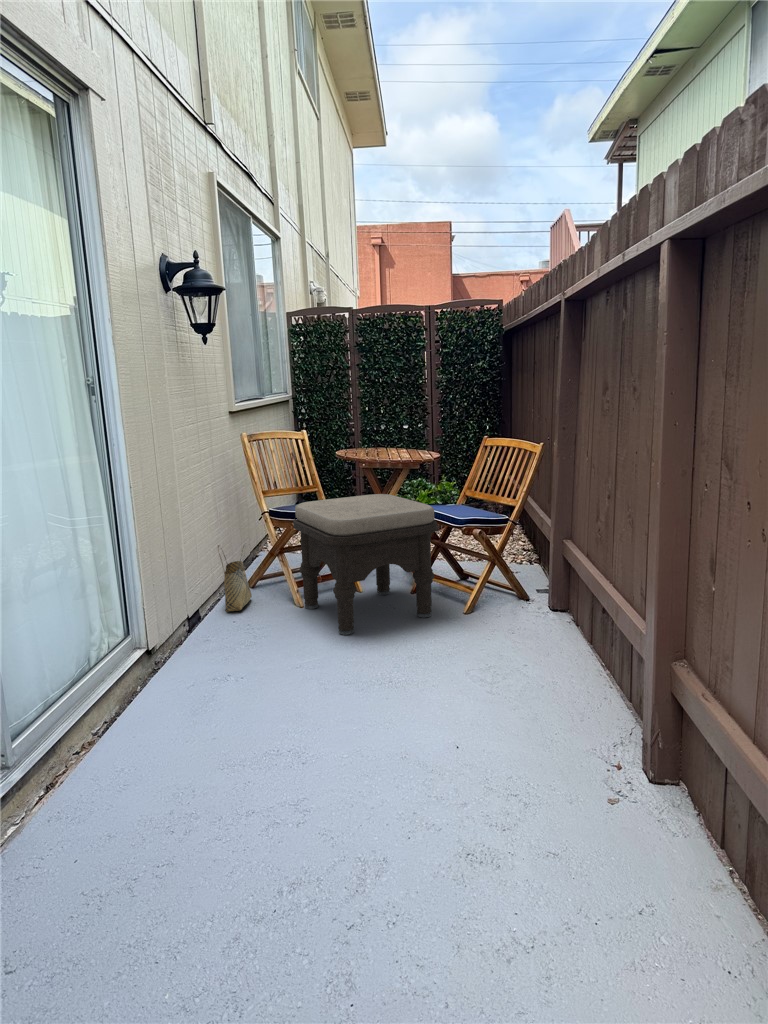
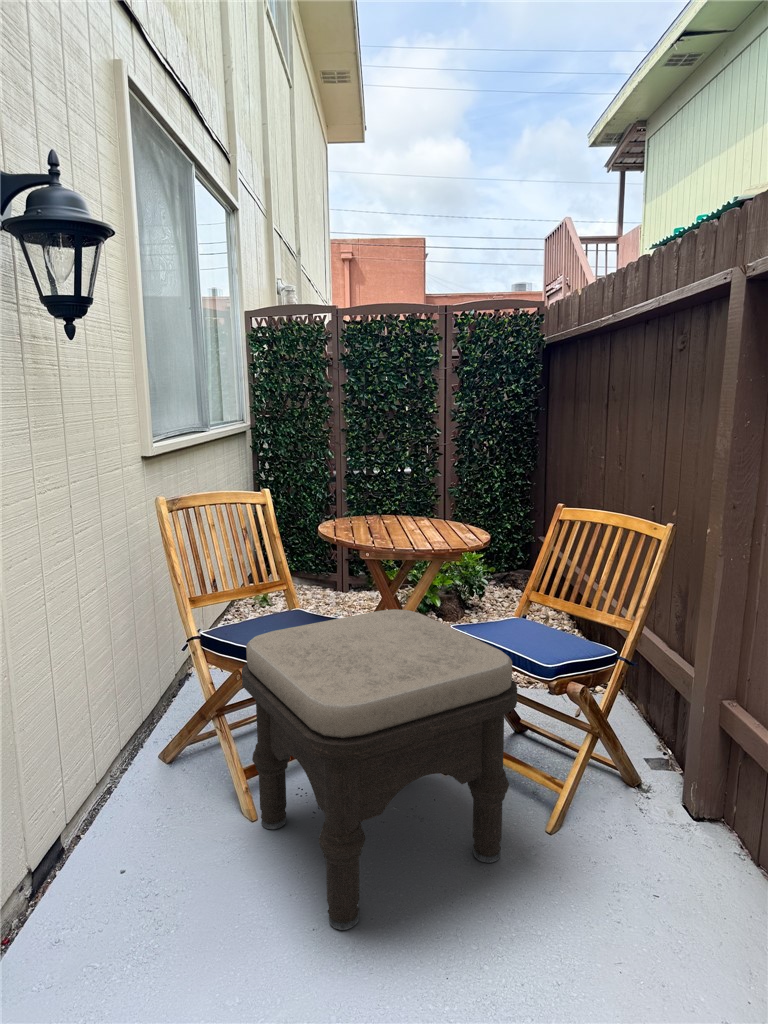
woven basket: present [218,543,252,611] -> none [99,705,166,839]

